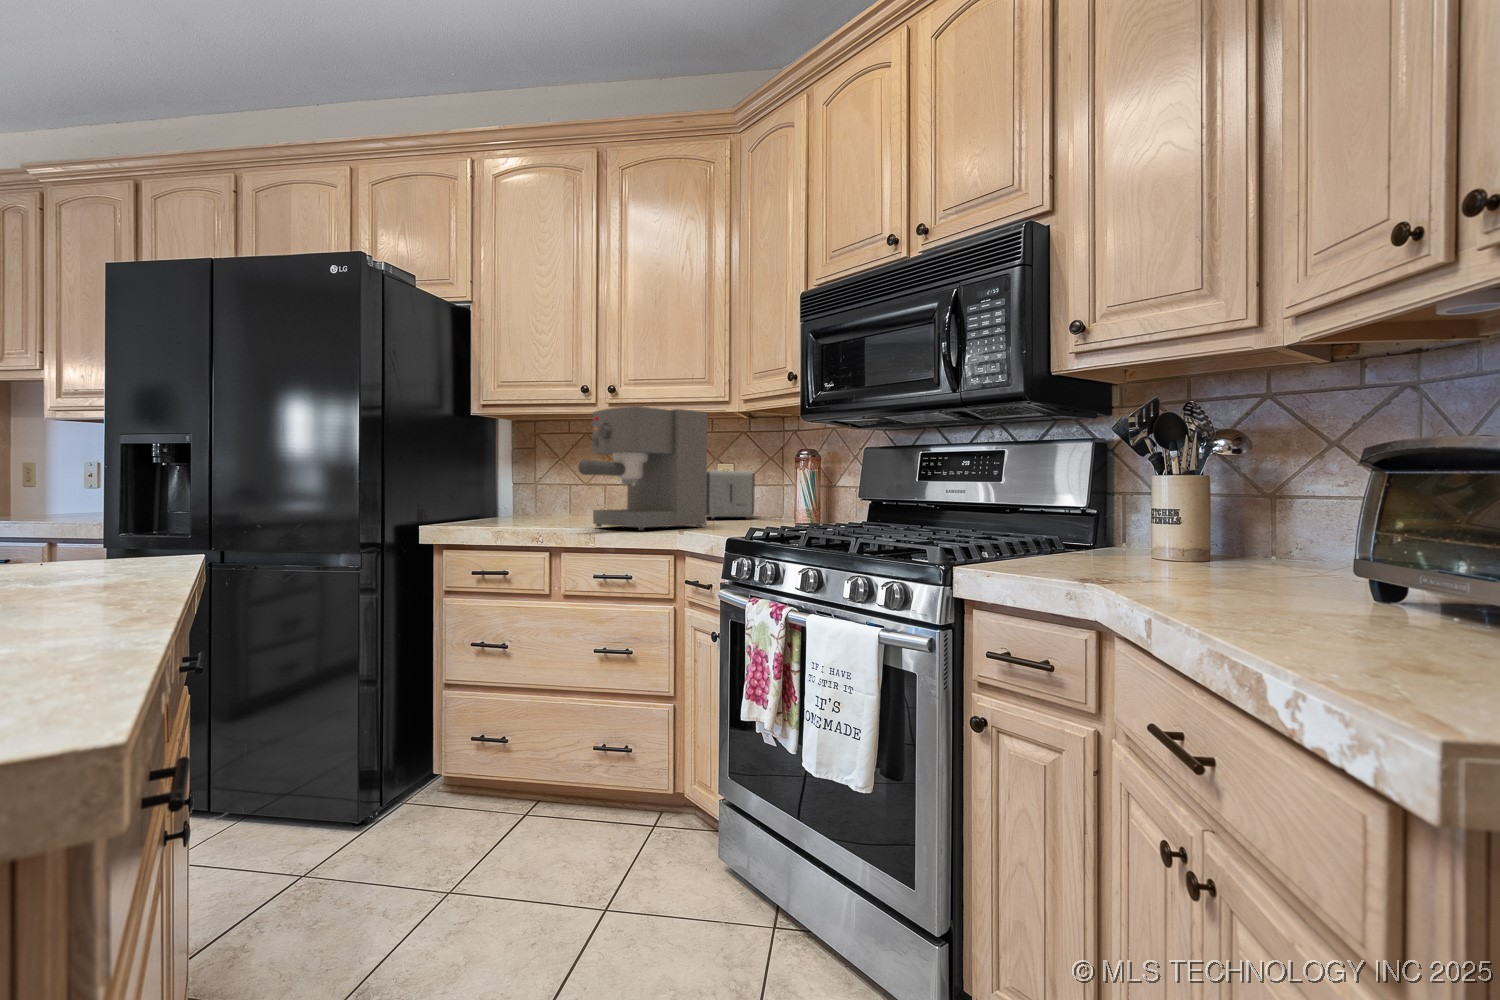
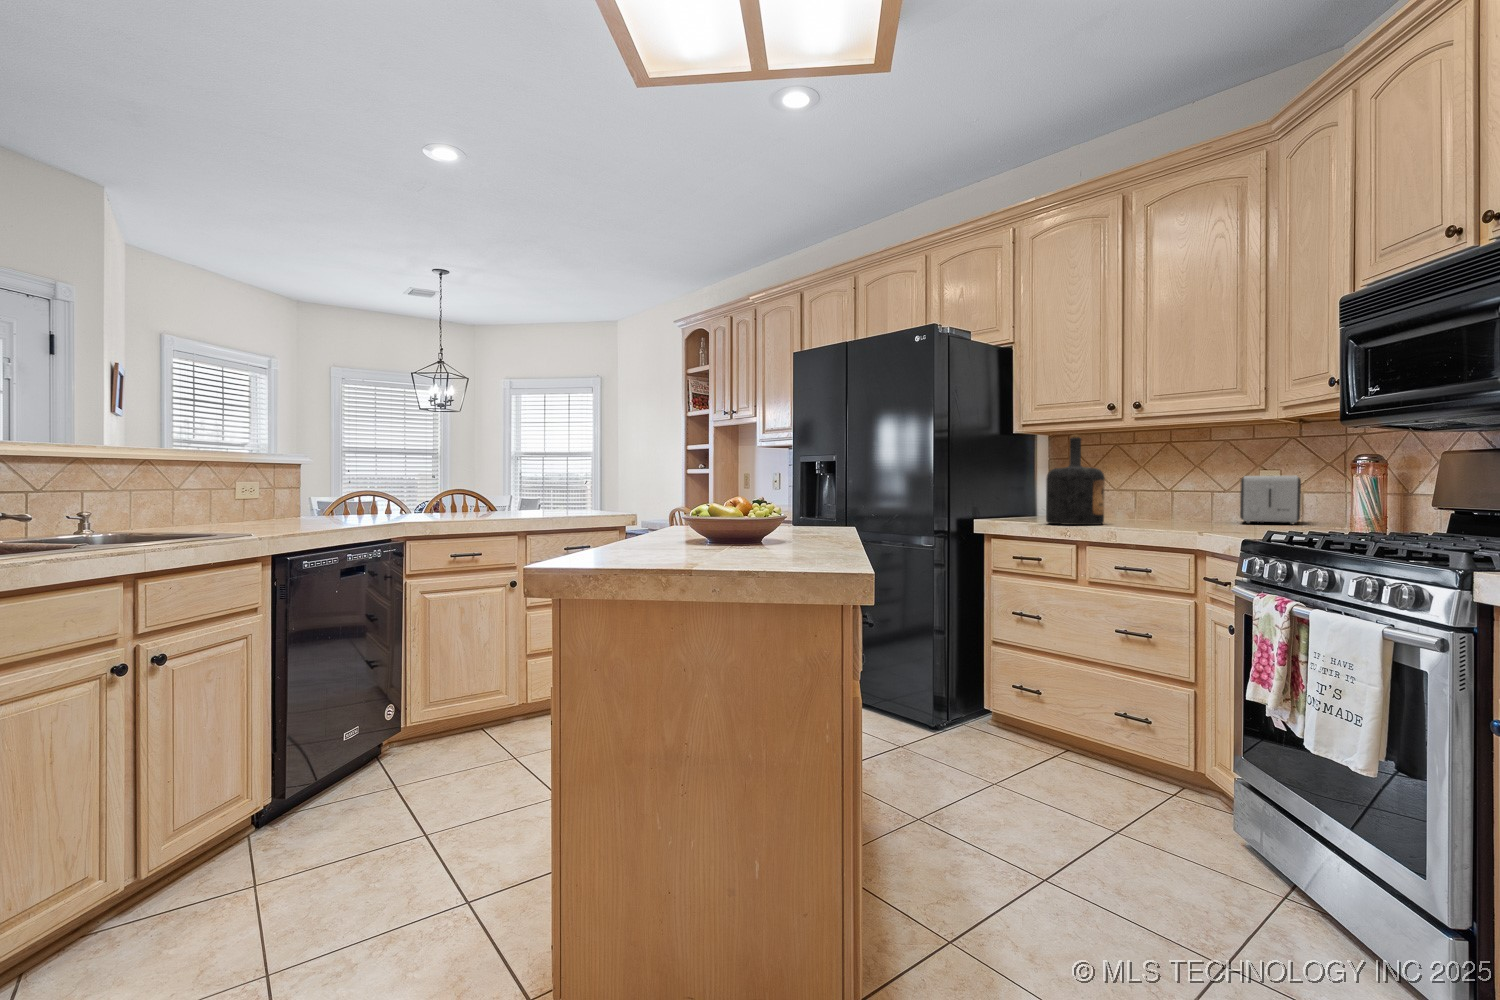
coffee maker: present [578,406,707,530] -> none [1099,423,1231,531]
bottle: none [512,417,579,526] -> present [1046,435,1105,525]

